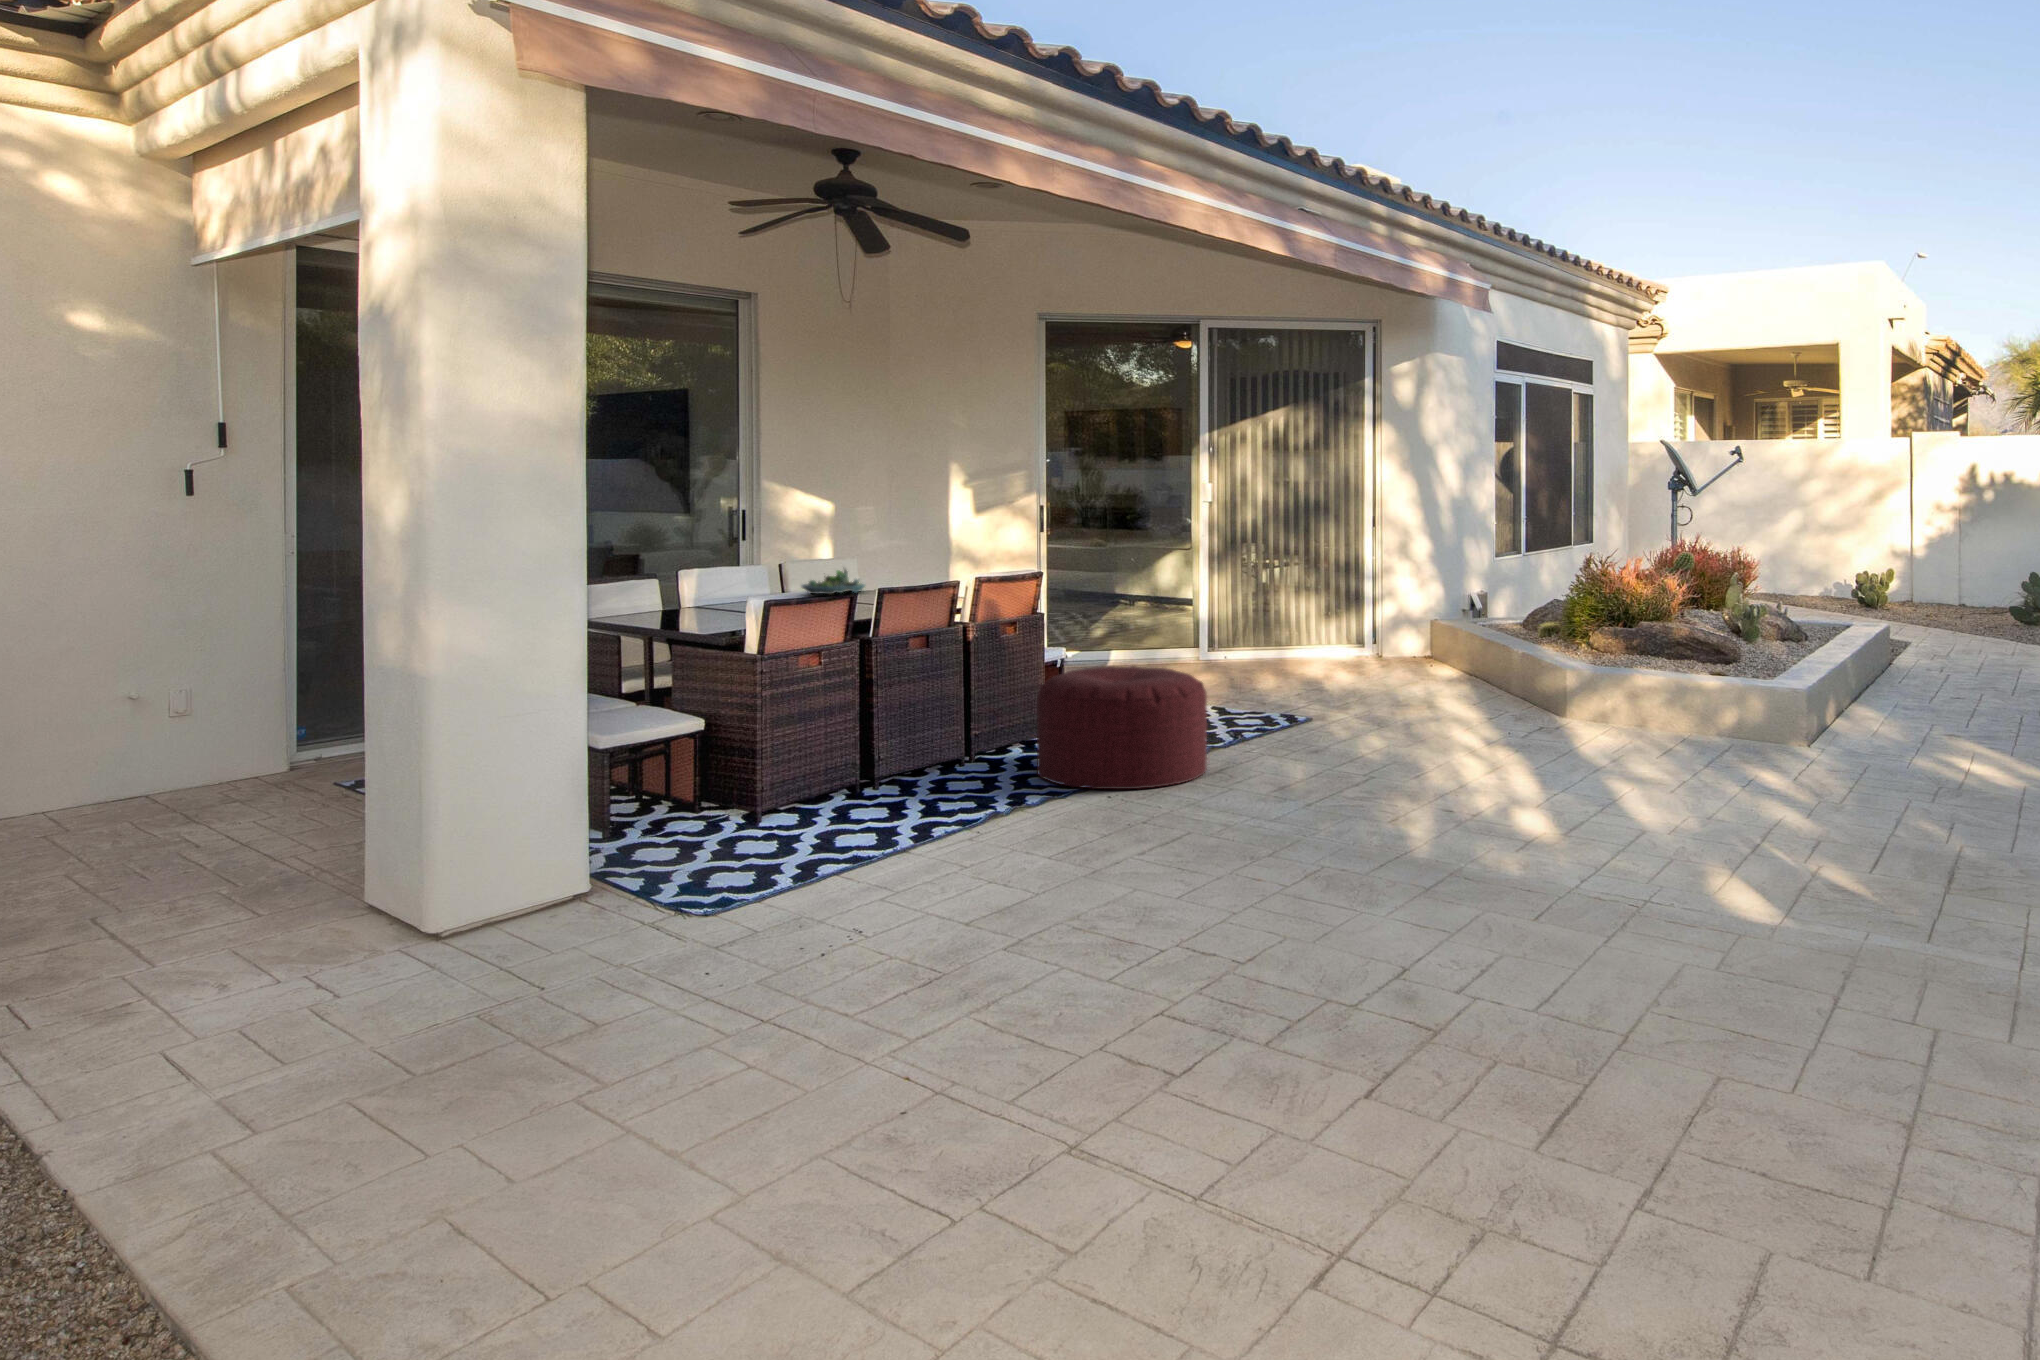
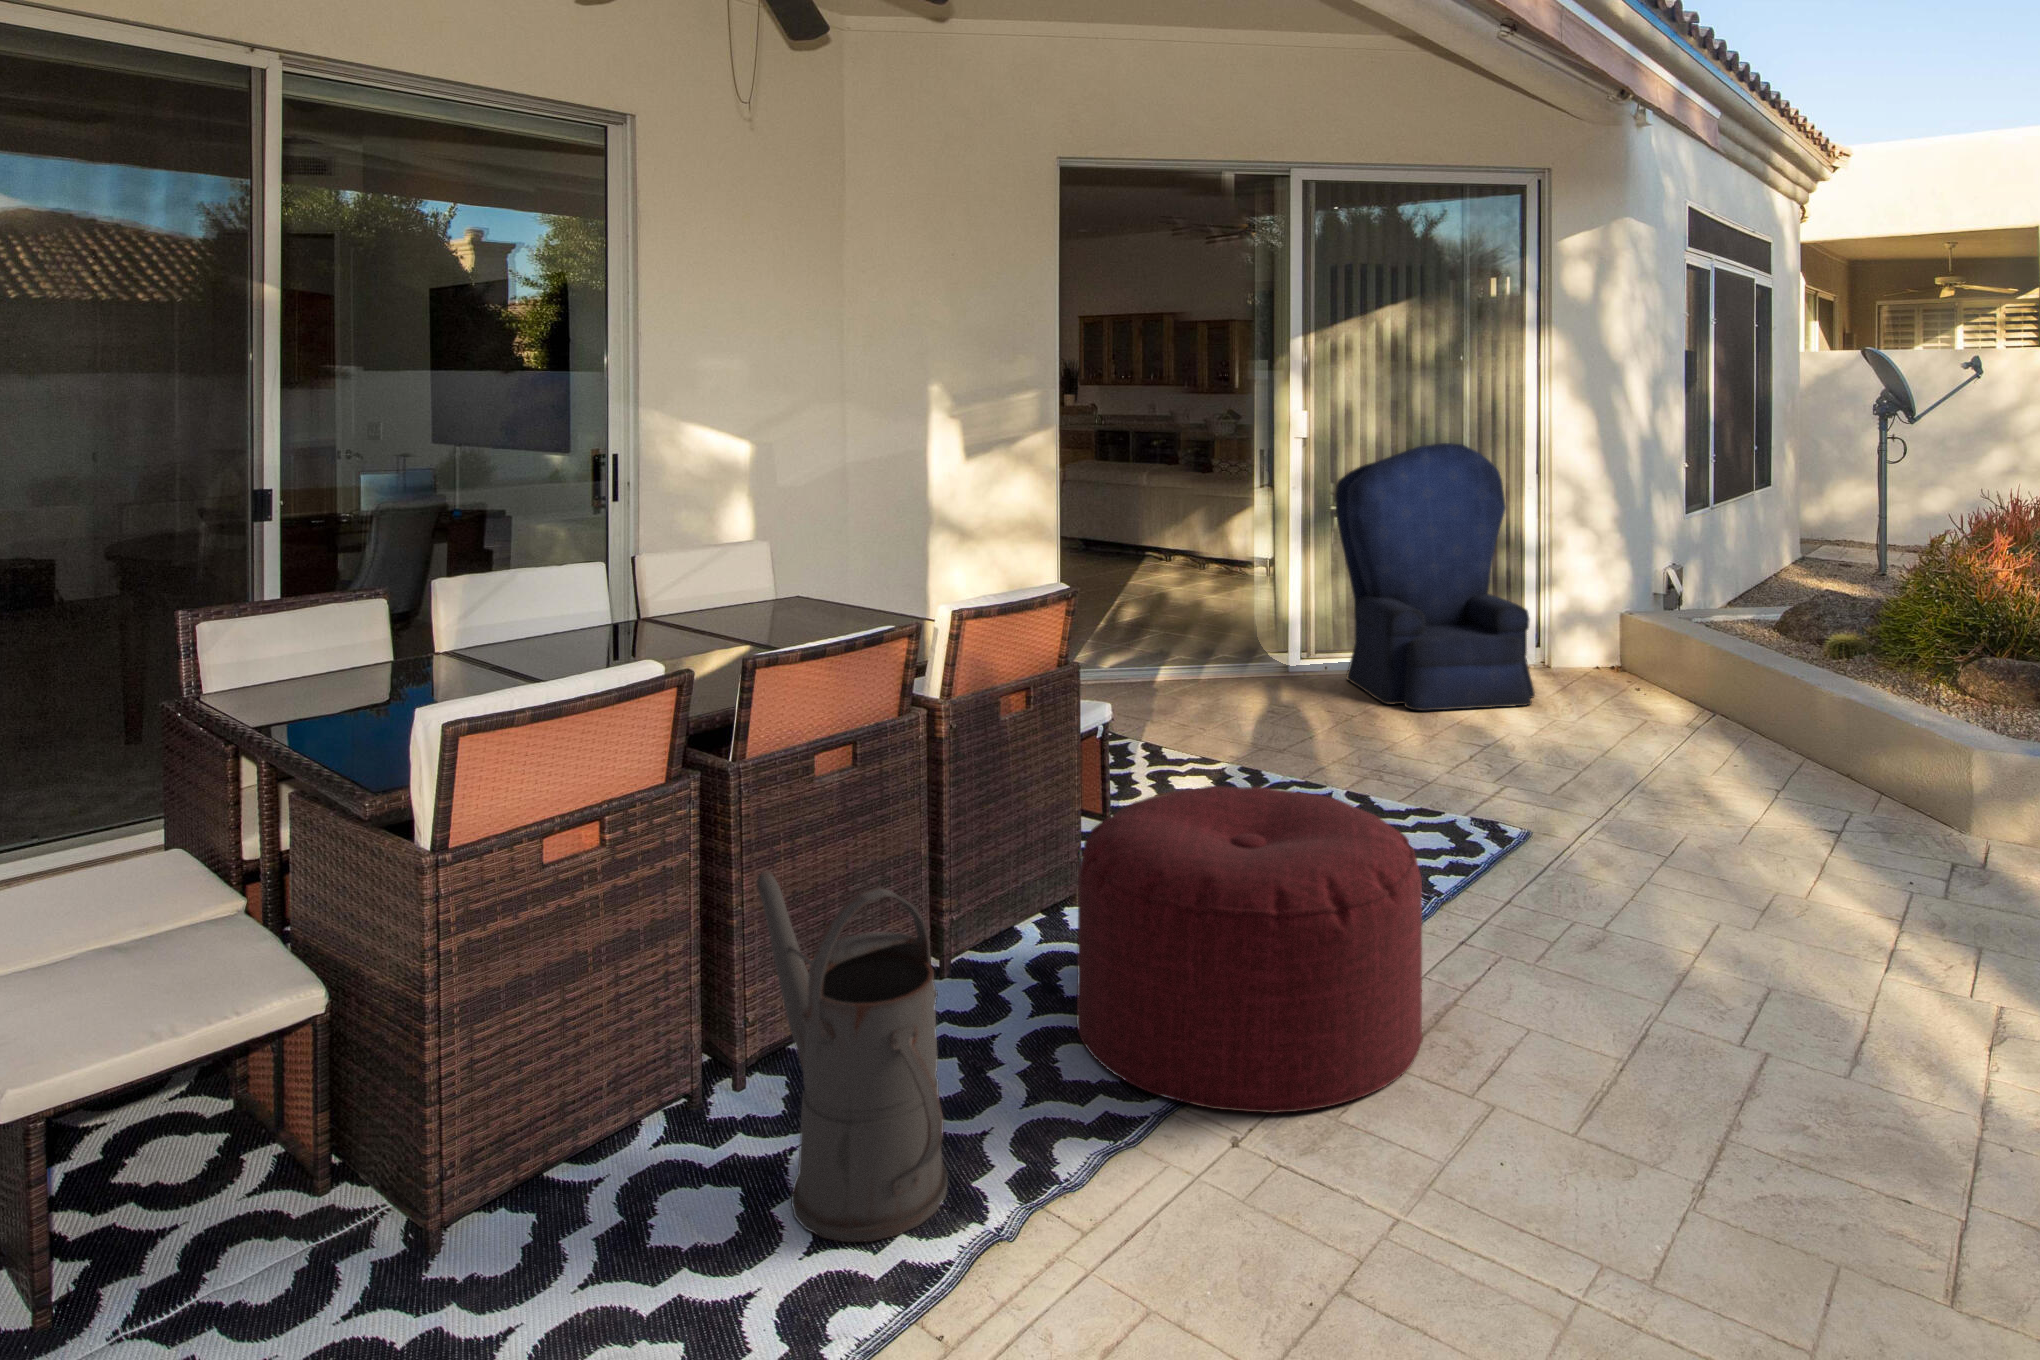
armchair: none [1235,503,1362,676] -> present [1335,443,1535,711]
succulent planter: present [802,569,865,595] -> none [642,577,762,636]
watering can: none [881,677,974,816] -> present [756,871,948,1242]

